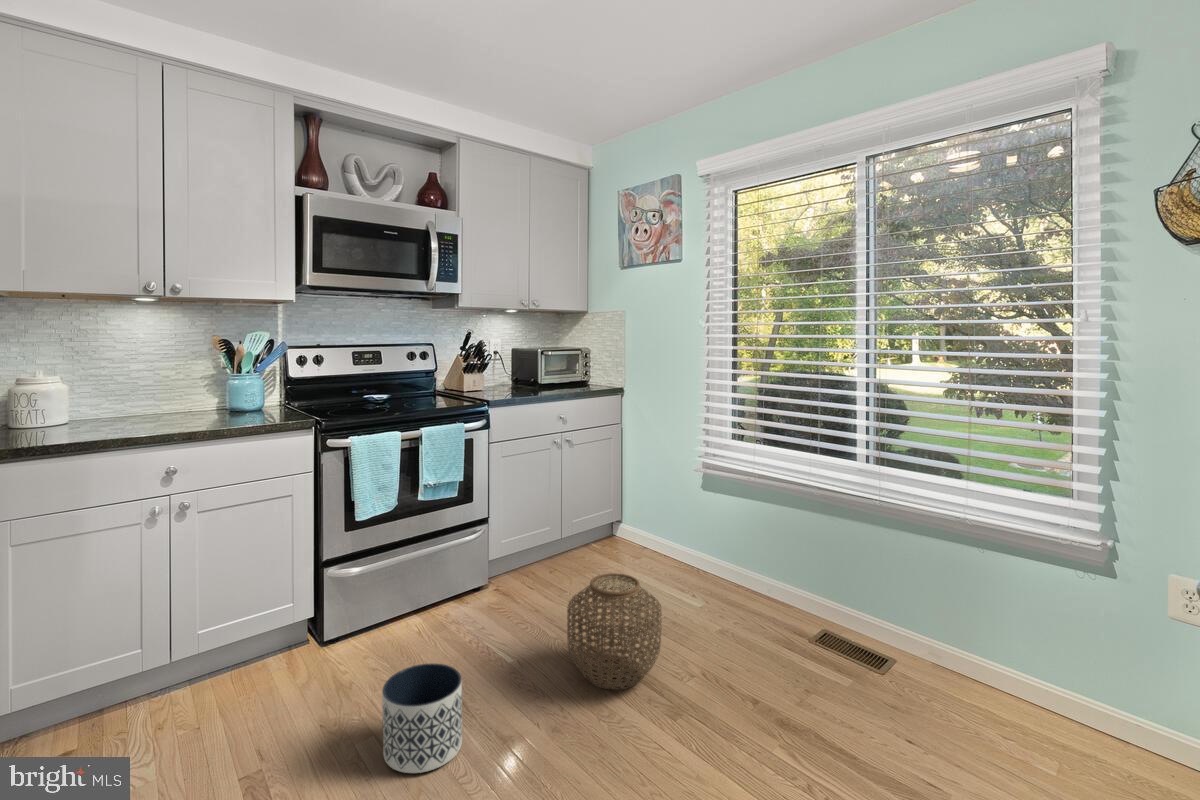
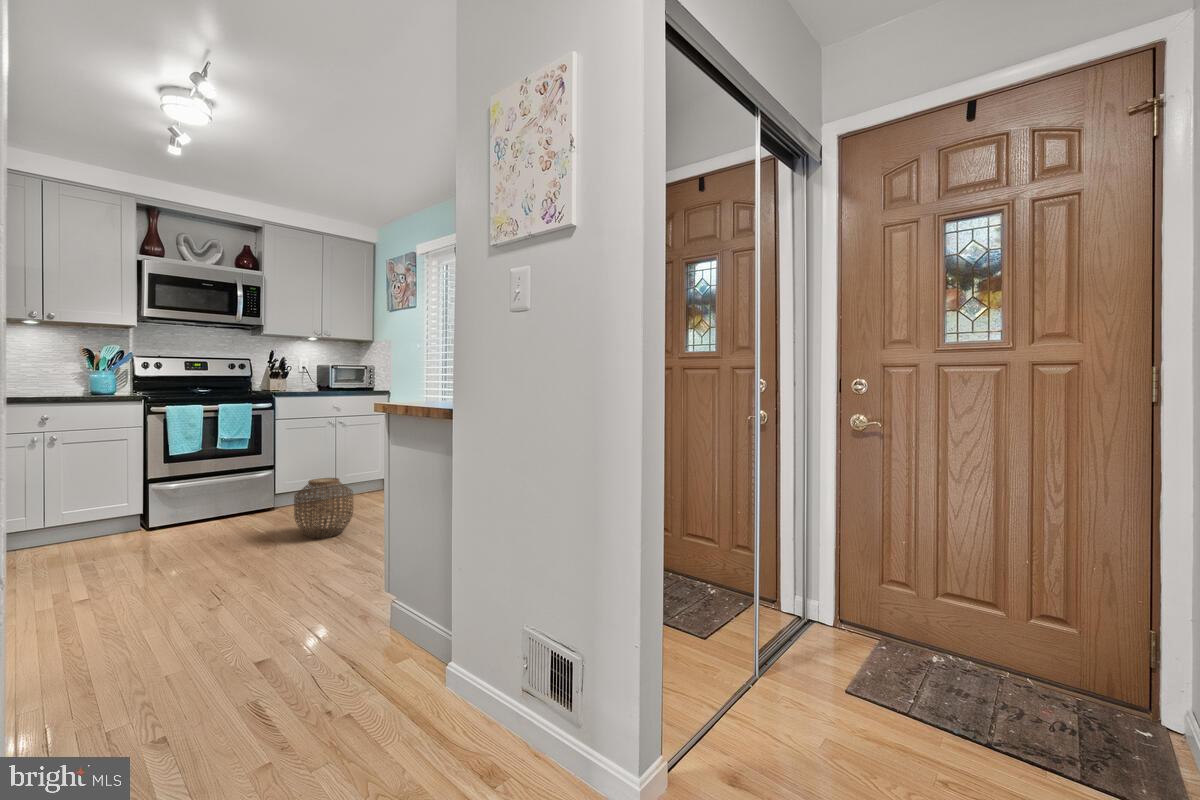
planter: present [382,664,462,773] -> none [164,517,215,564]

